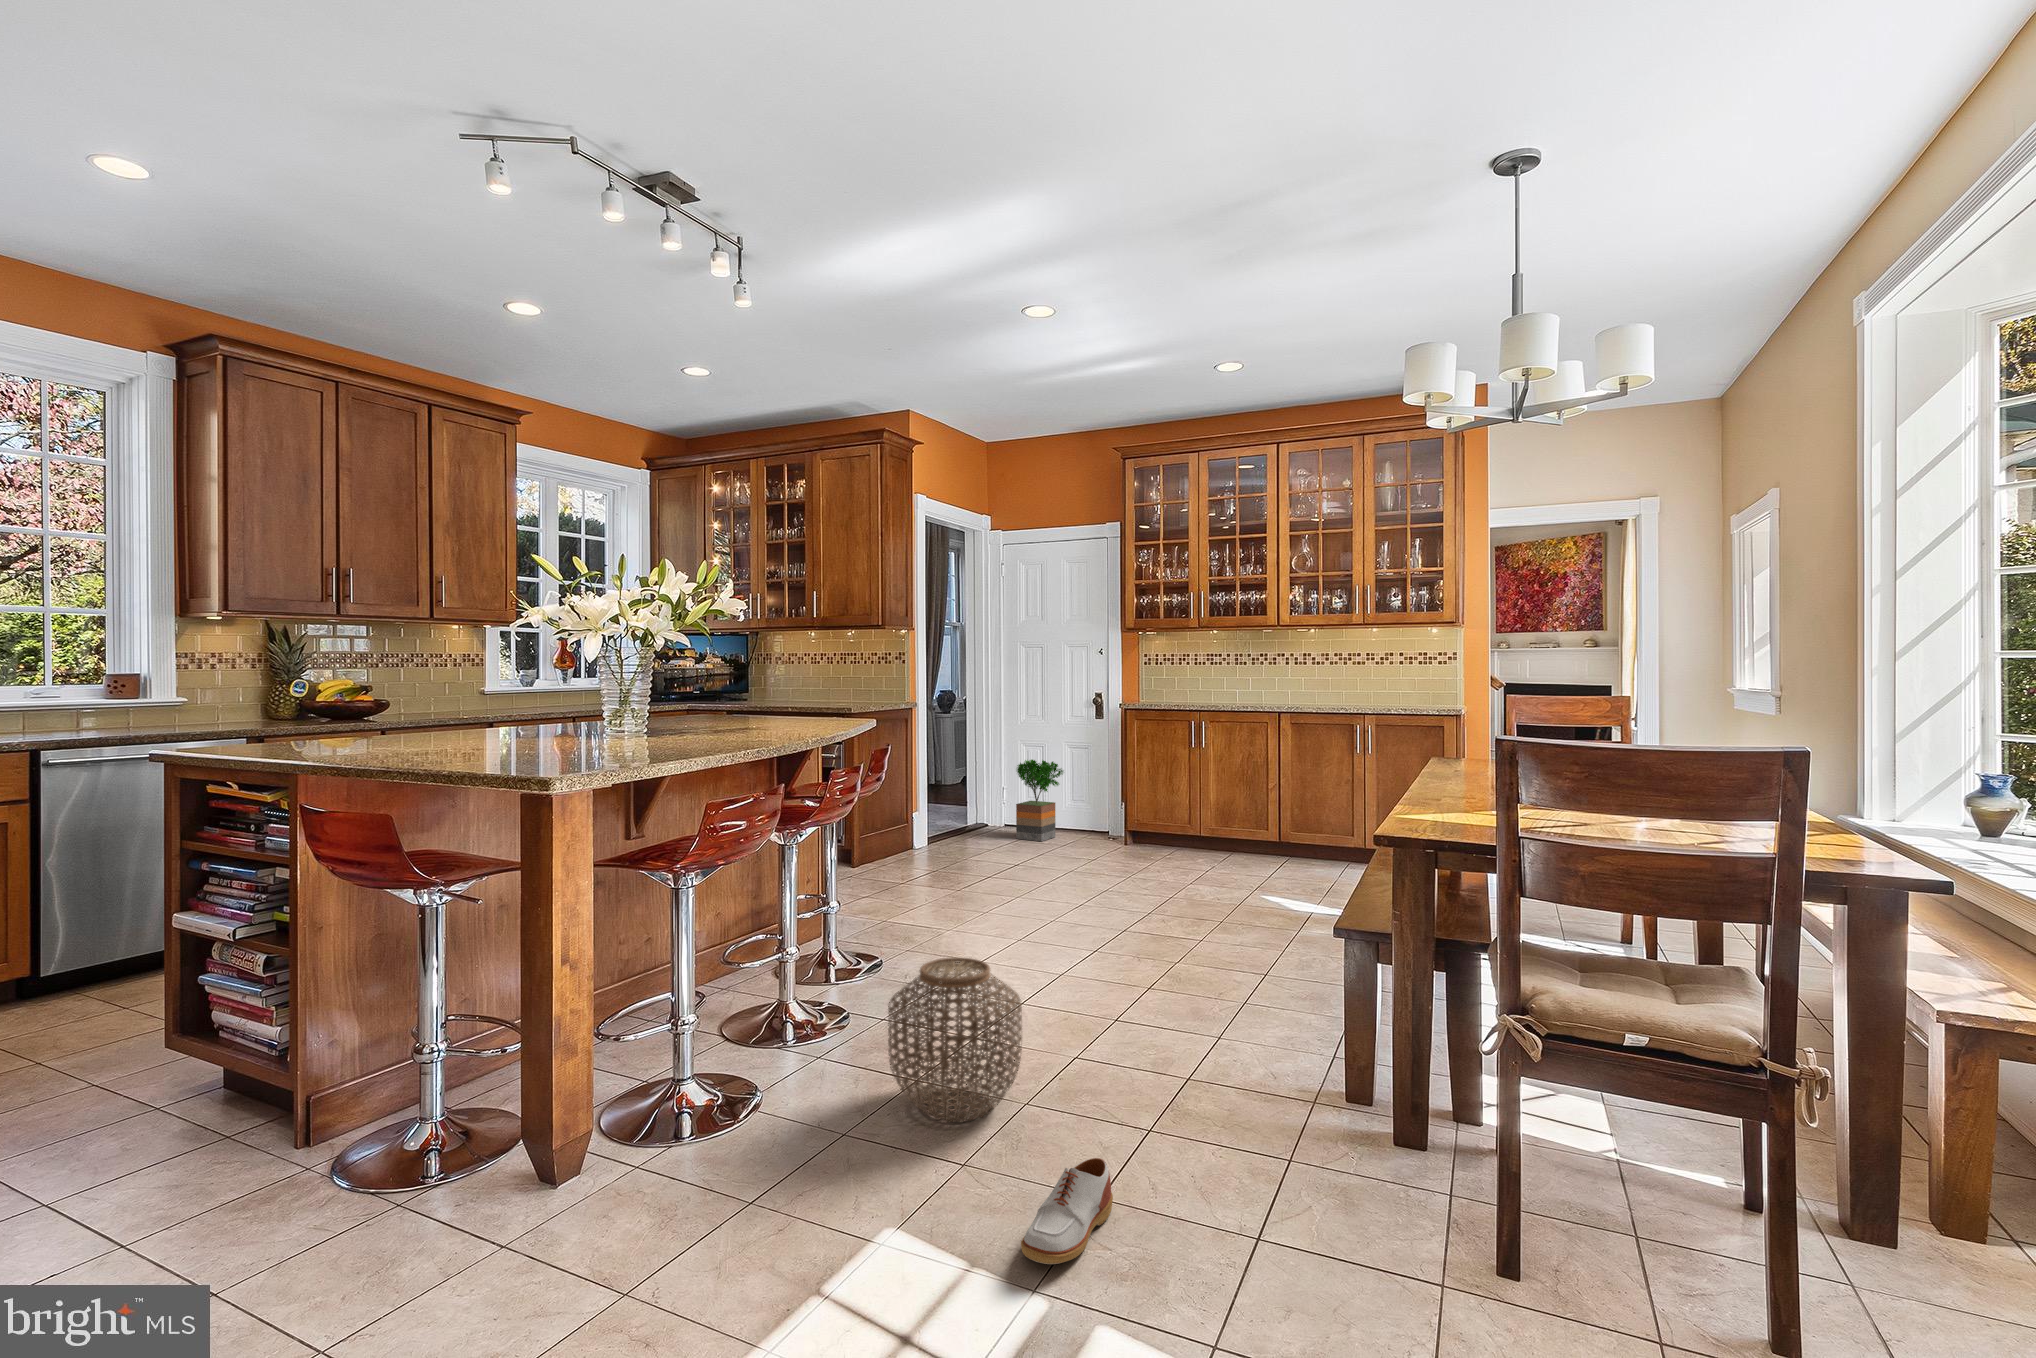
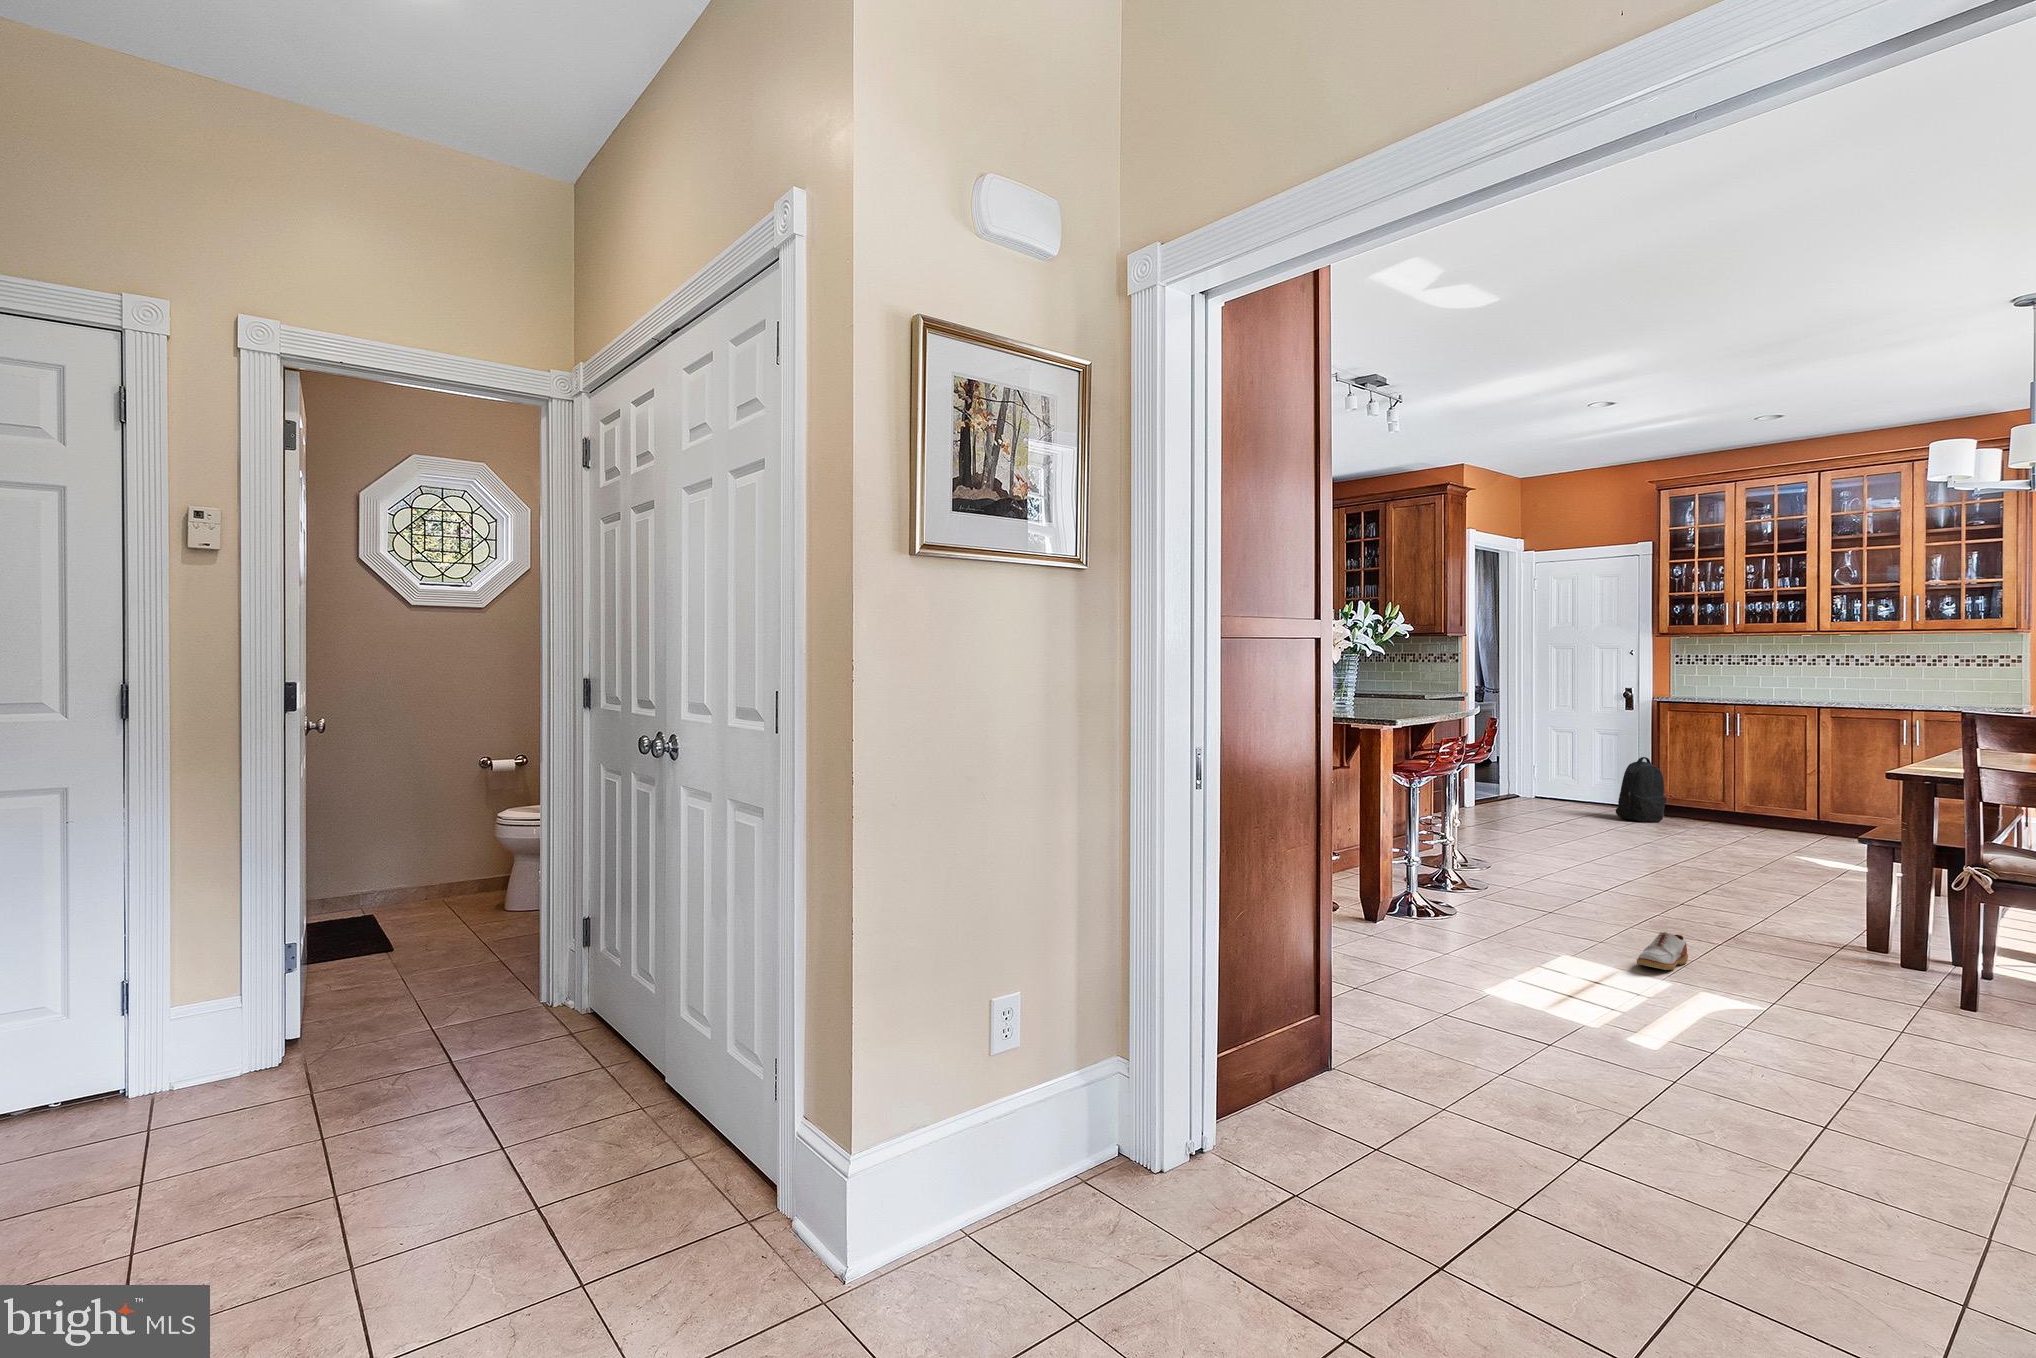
potted tree: present [1016,760,1063,841] -> none [1547,743,1596,811]
backpack: none [1083,774,1135,852] -> present [1616,757,1667,822]
woven basket: present [888,958,1022,1122] -> none [1528,839,1616,927]

